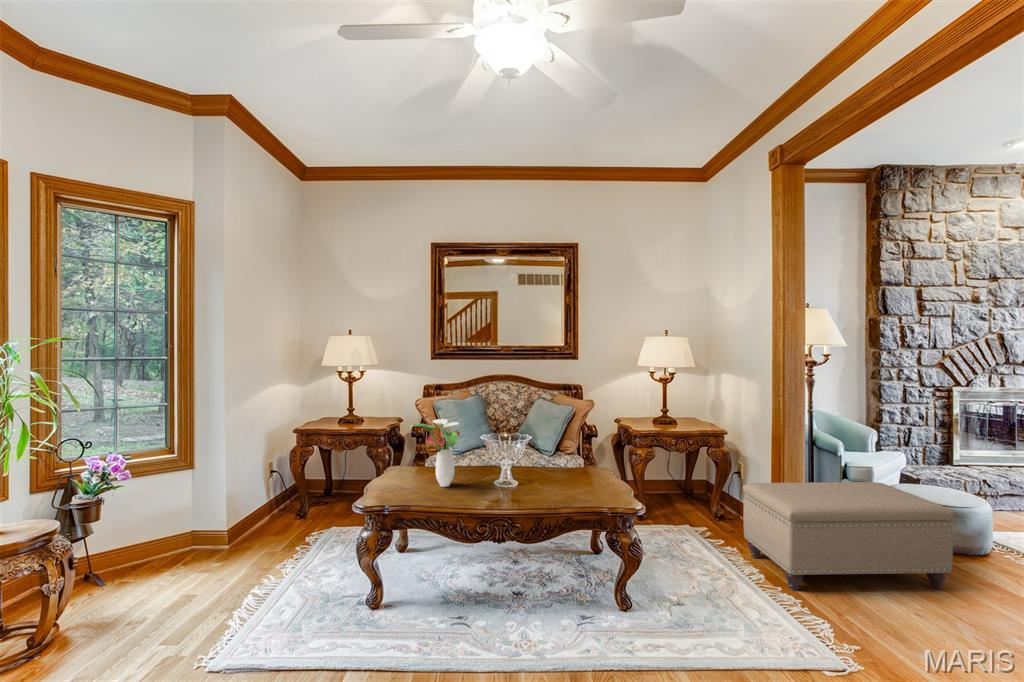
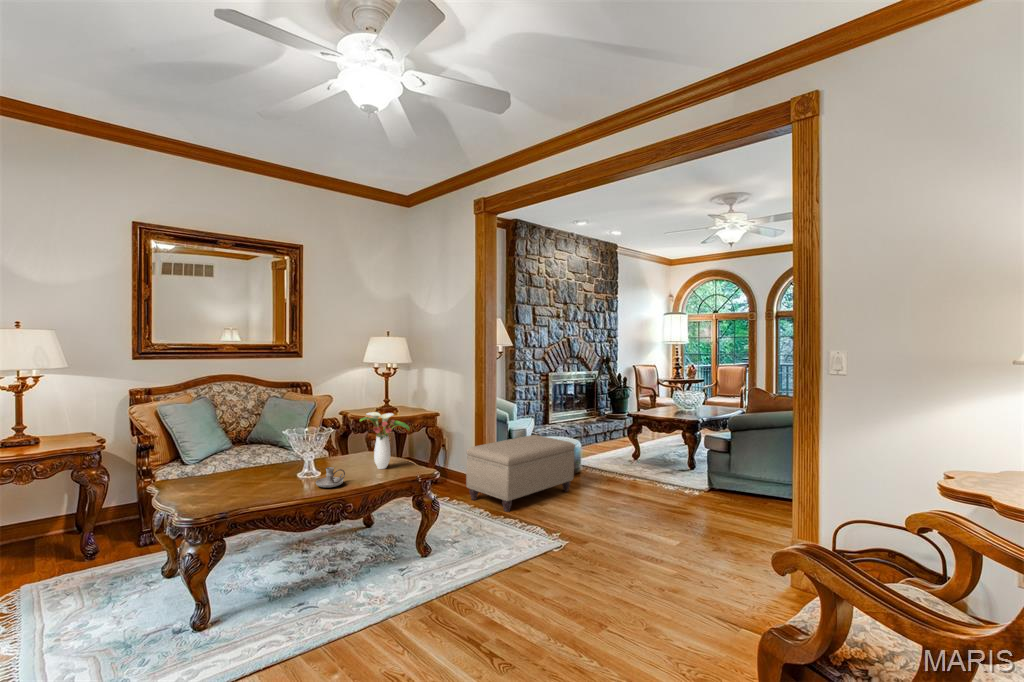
flower arrangement: present [410,419,460,487] -> present [360,412,410,469]
candle holder: none [491,476,526,498] -> present [316,467,345,487]

